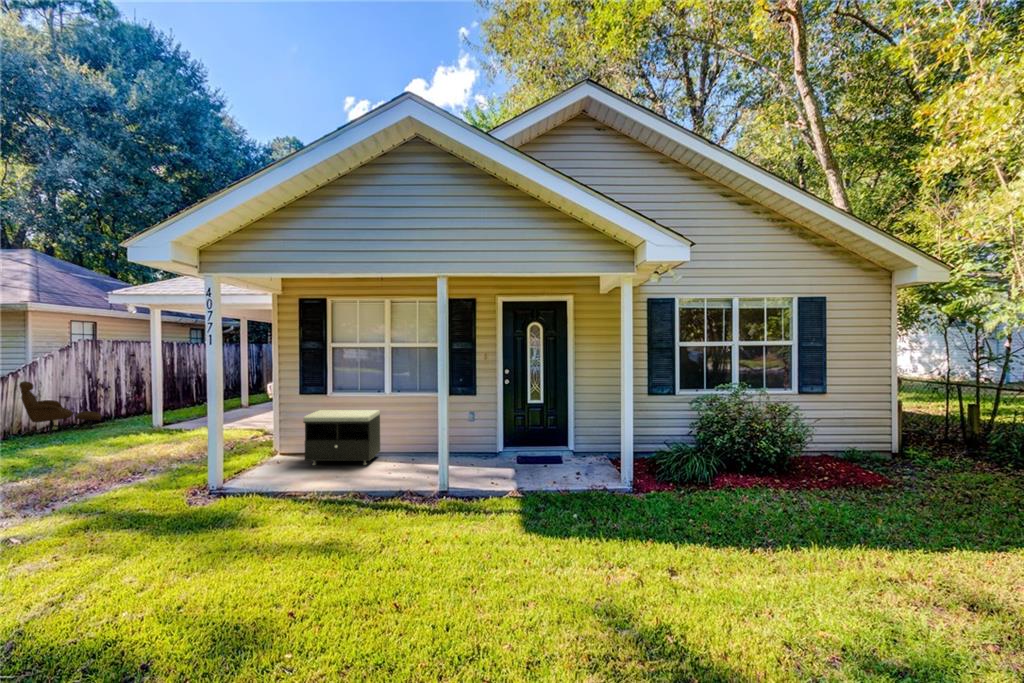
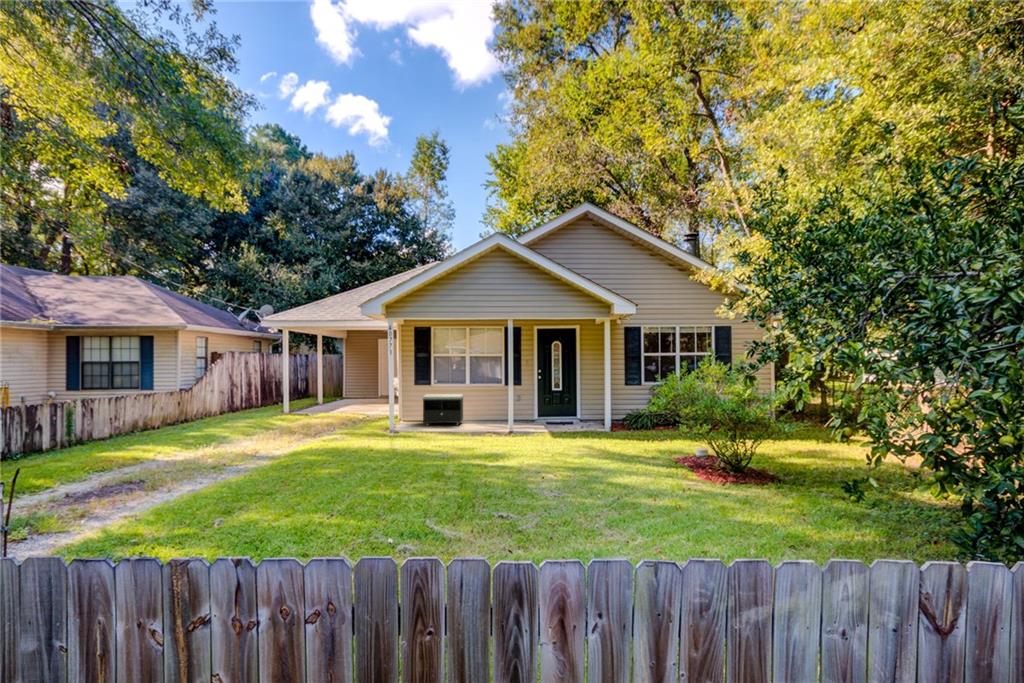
lounge chair: present [20,381,101,434] -> none [218,380,262,414]

